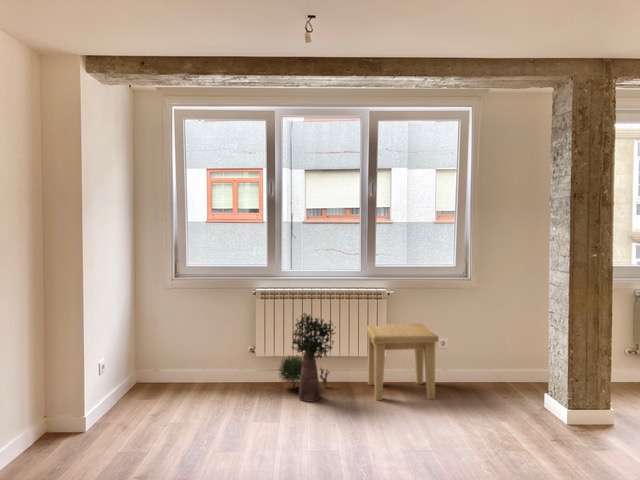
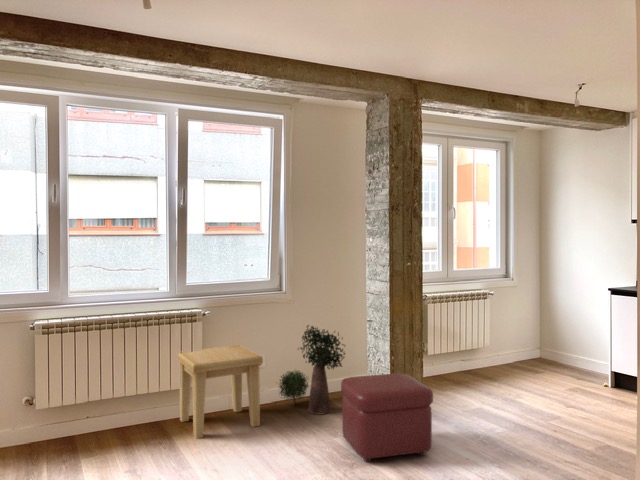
potted plant: present [279,313,334,402] -> present [280,325,345,415]
ottoman: none [510,366,608,456] -> present [341,373,433,462]

